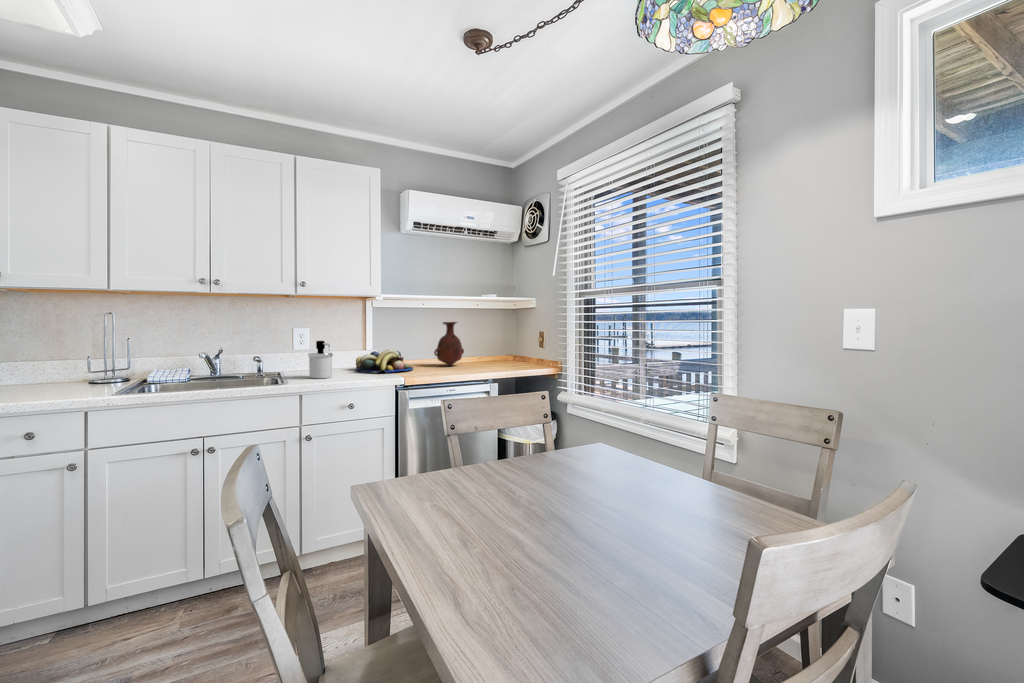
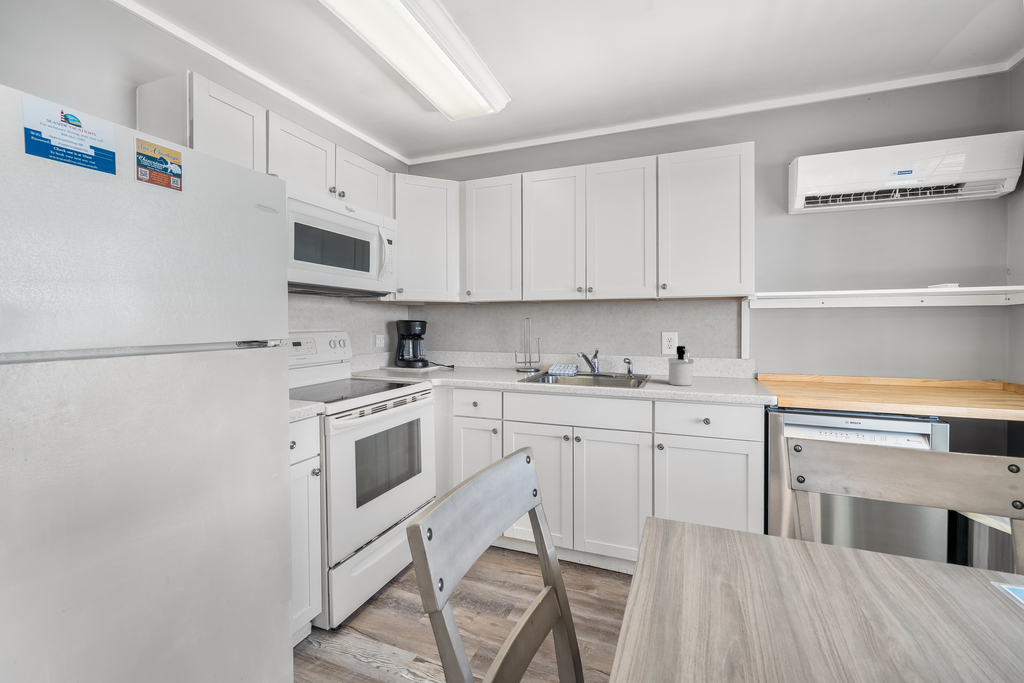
vase: present [434,322,464,366] -> none [834,325,888,385]
fruit bowl: present [356,350,413,373] -> none [724,358,800,386]

